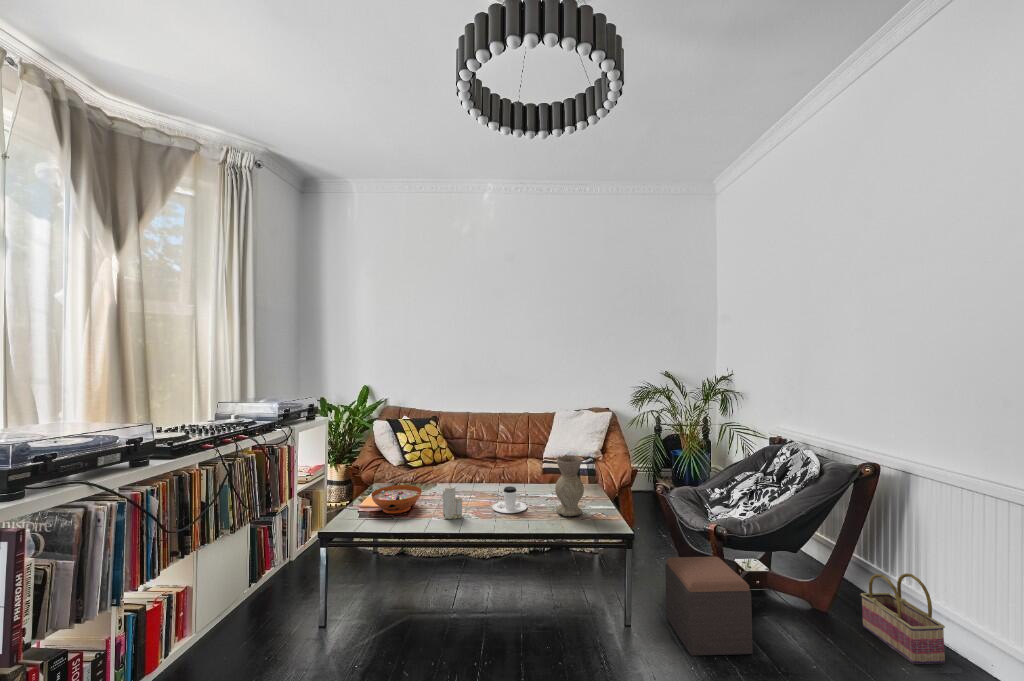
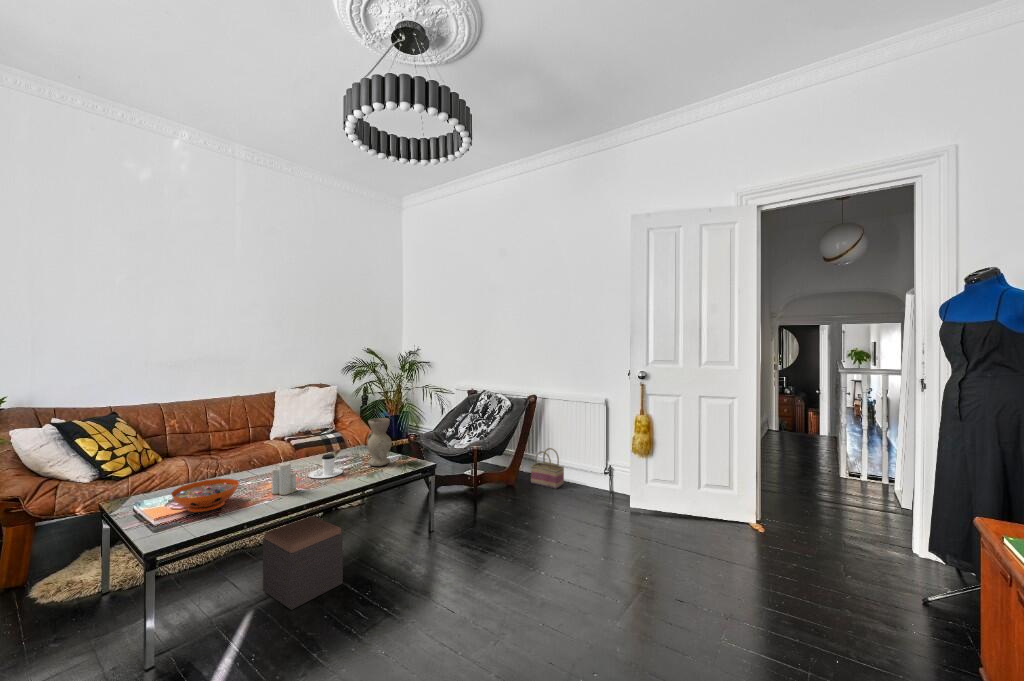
footstool: present [665,557,753,656] -> present [263,516,343,610]

